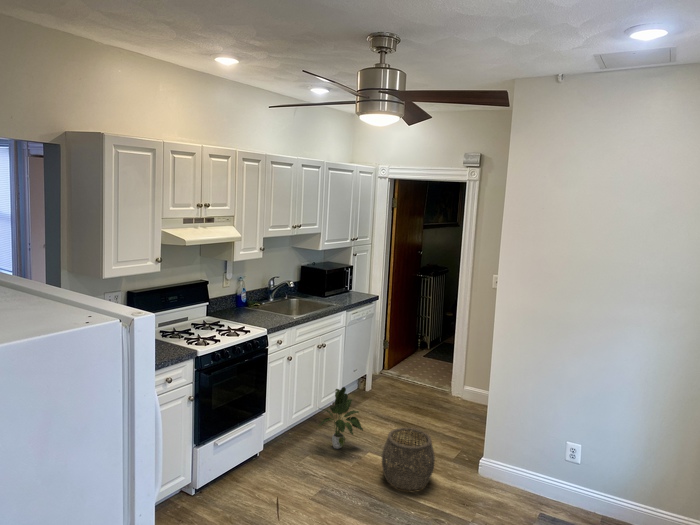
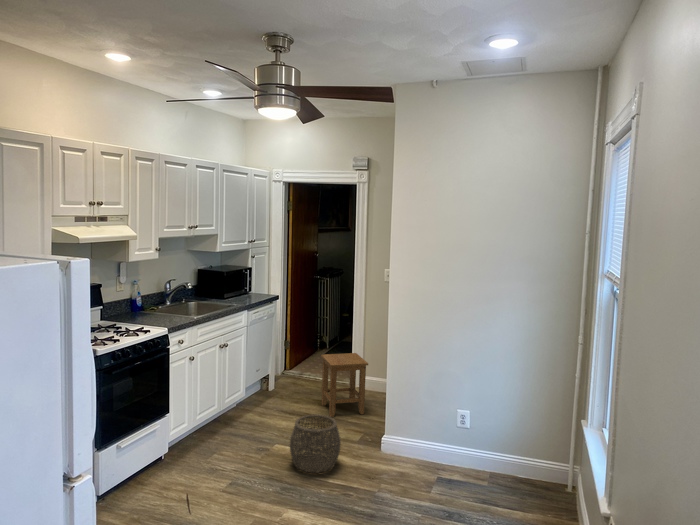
stool: none [418,361,469,427] -> present [321,353,368,417]
potted plant: present [319,387,363,449] -> none [222,382,270,444]

